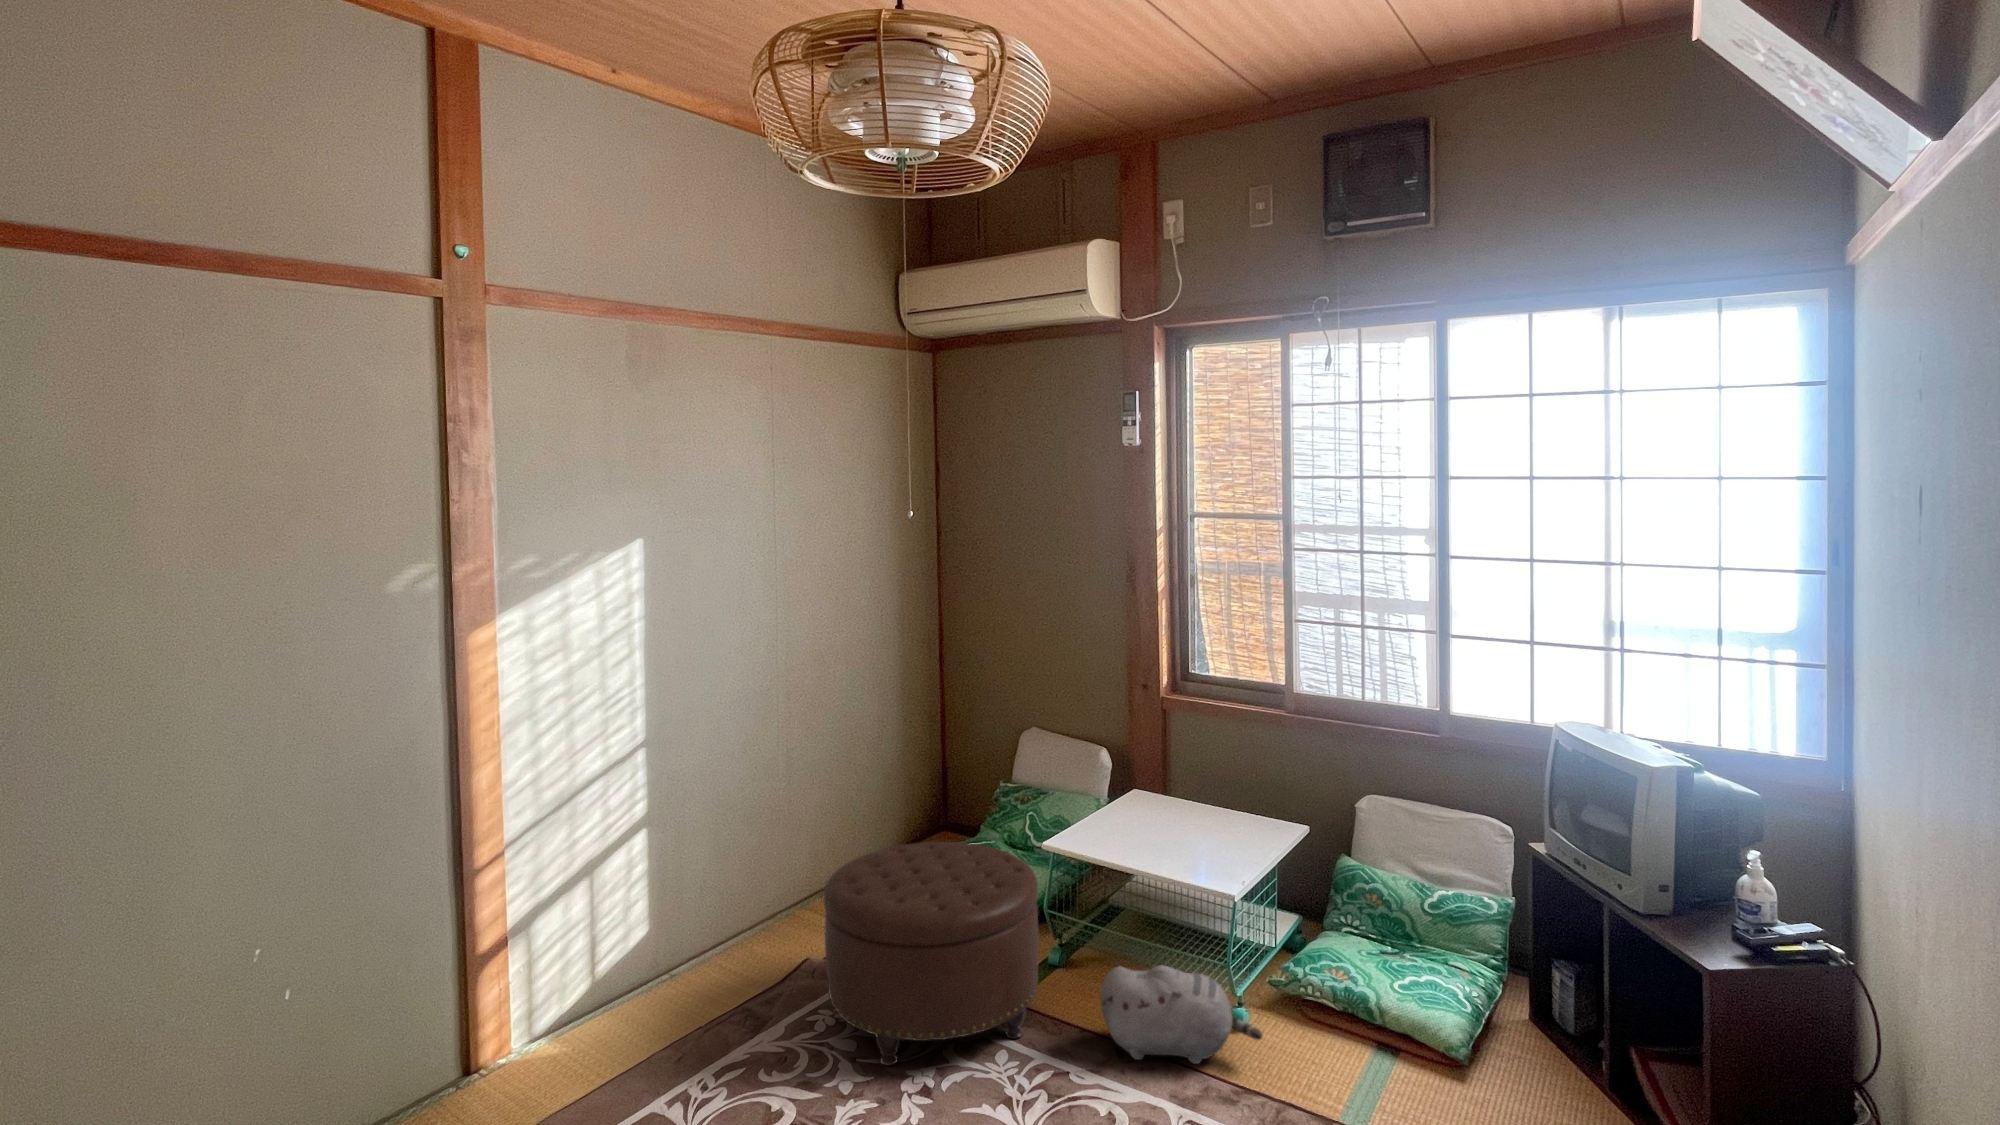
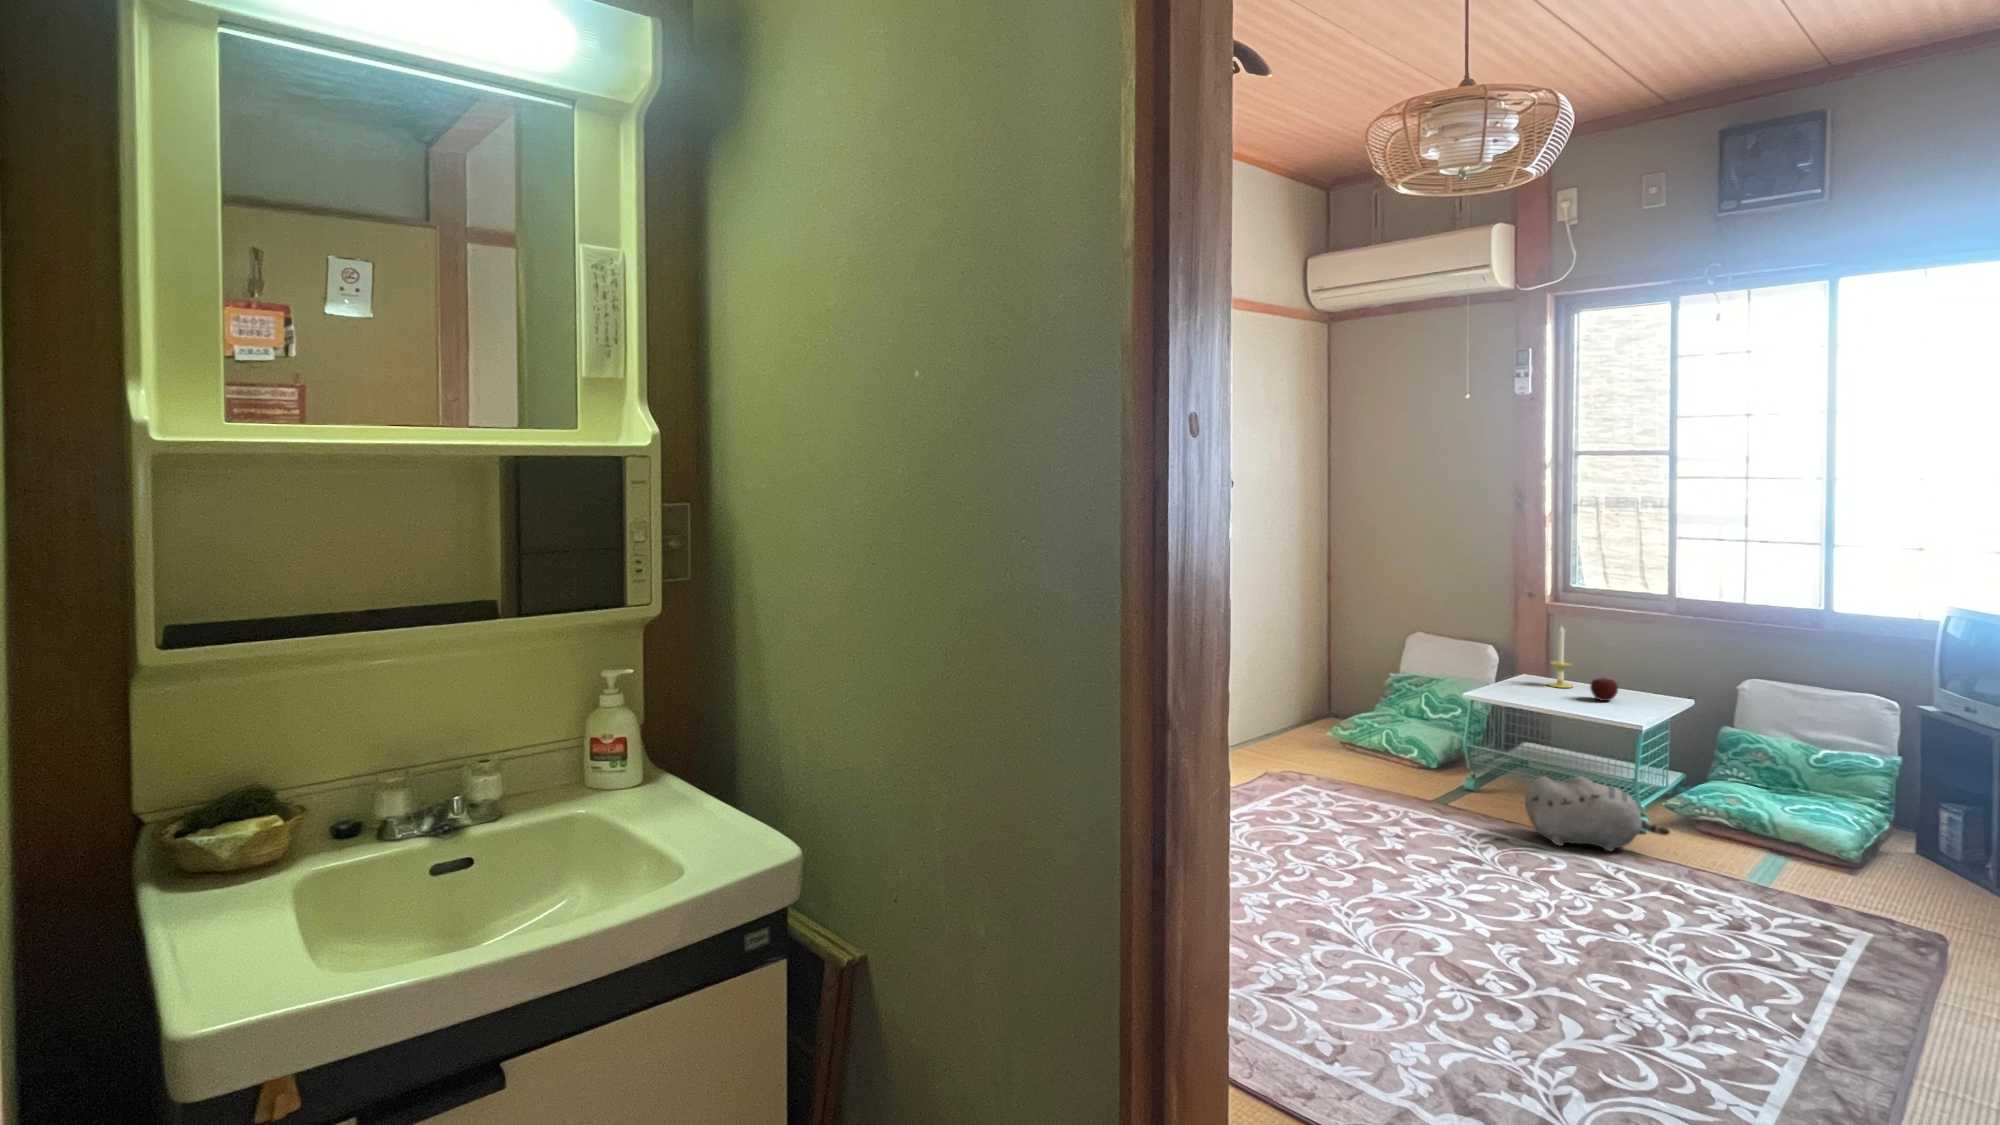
candle: none [1155,735,1183,815] -> present [1548,627,1572,688]
apple: none [1193,808,1223,839] -> present [1590,678,1618,701]
ottoman: present [823,842,1039,1066] -> none [1298,693,1468,833]

